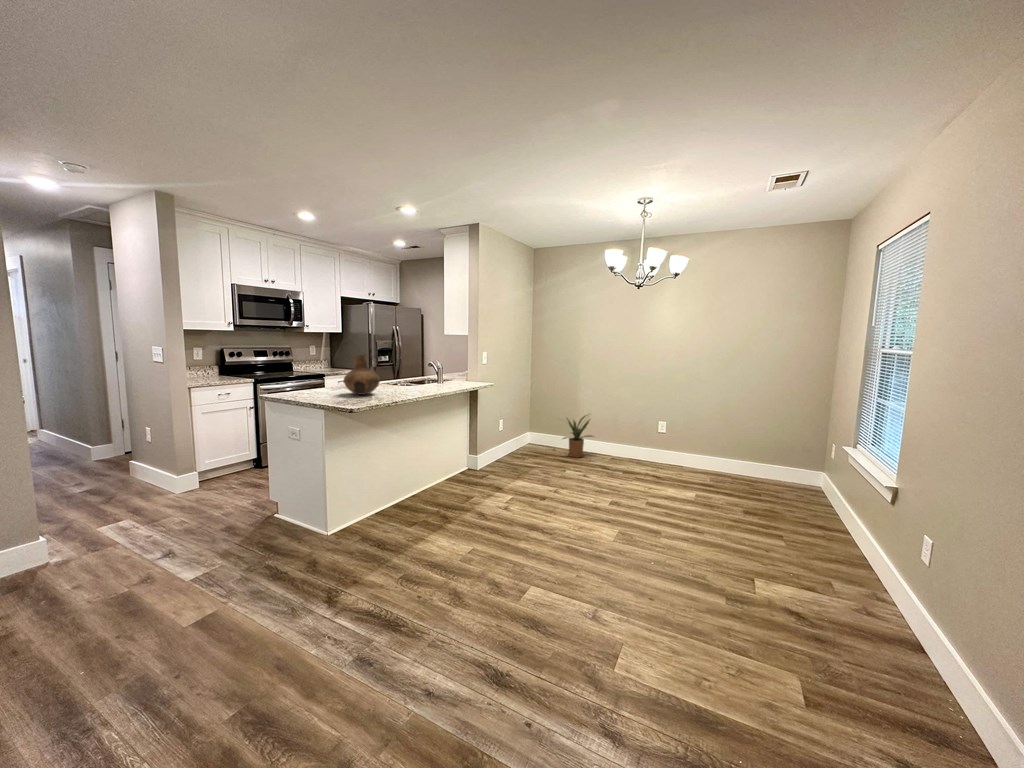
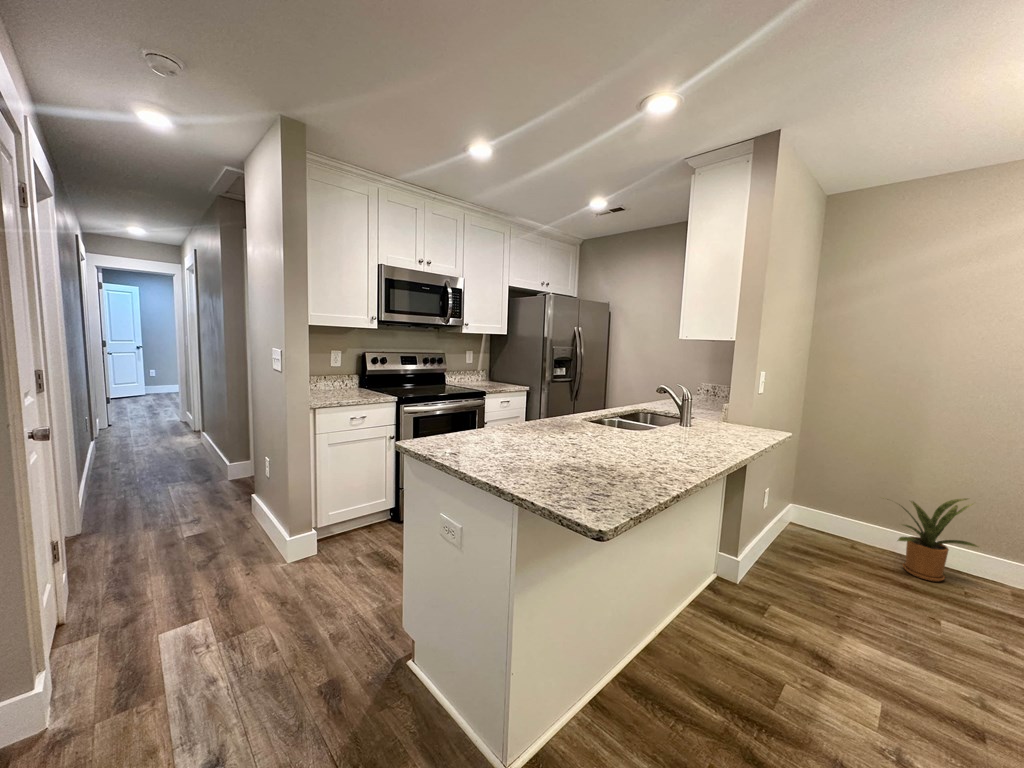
vase: present [344,355,380,395] -> none [543,375,616,458]

